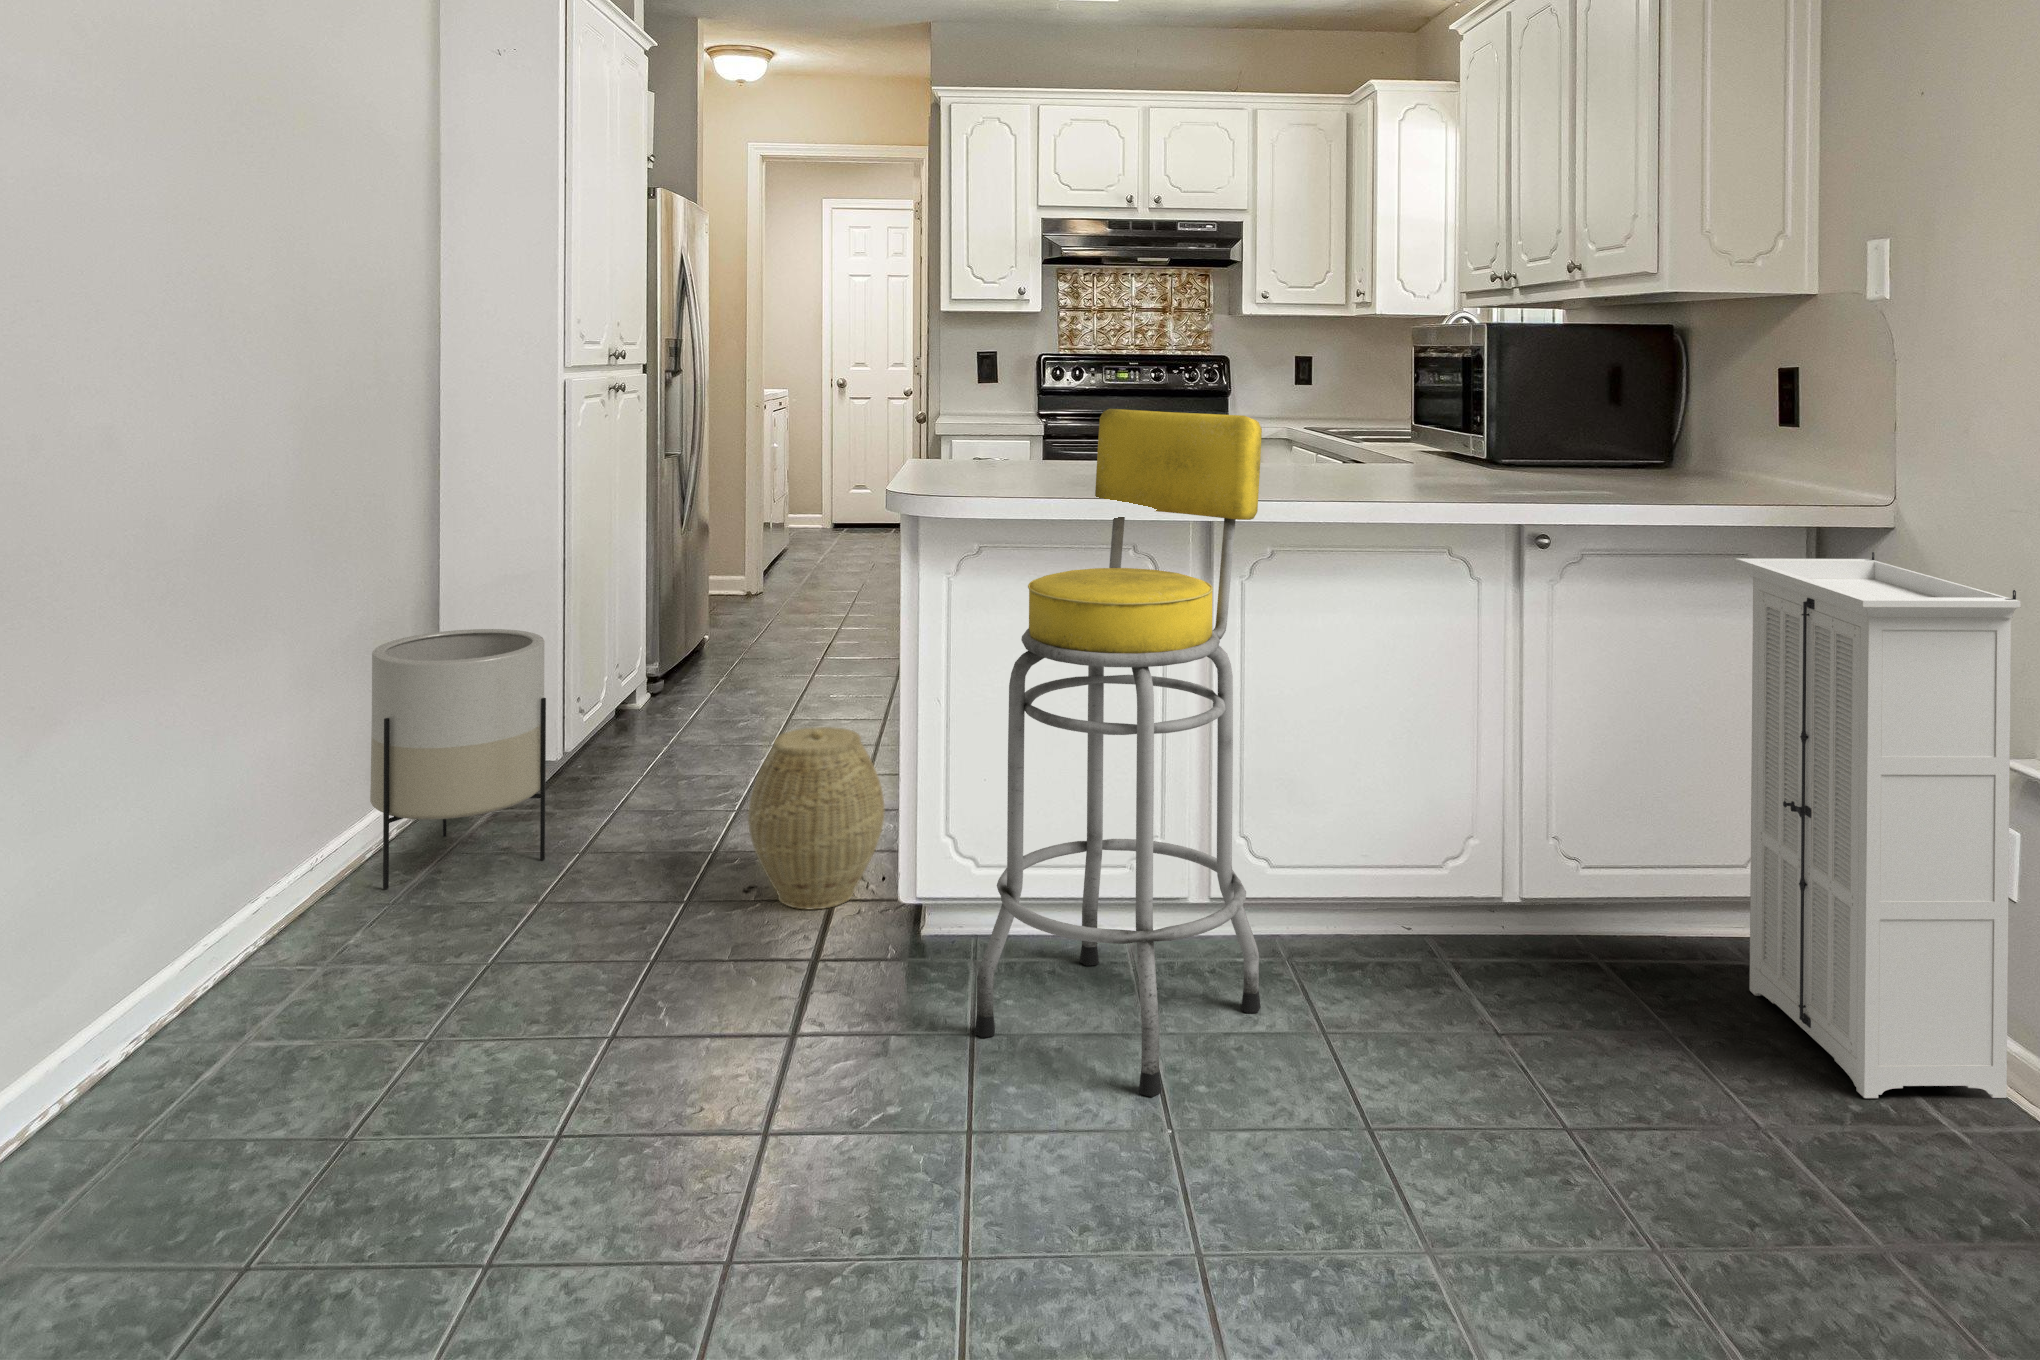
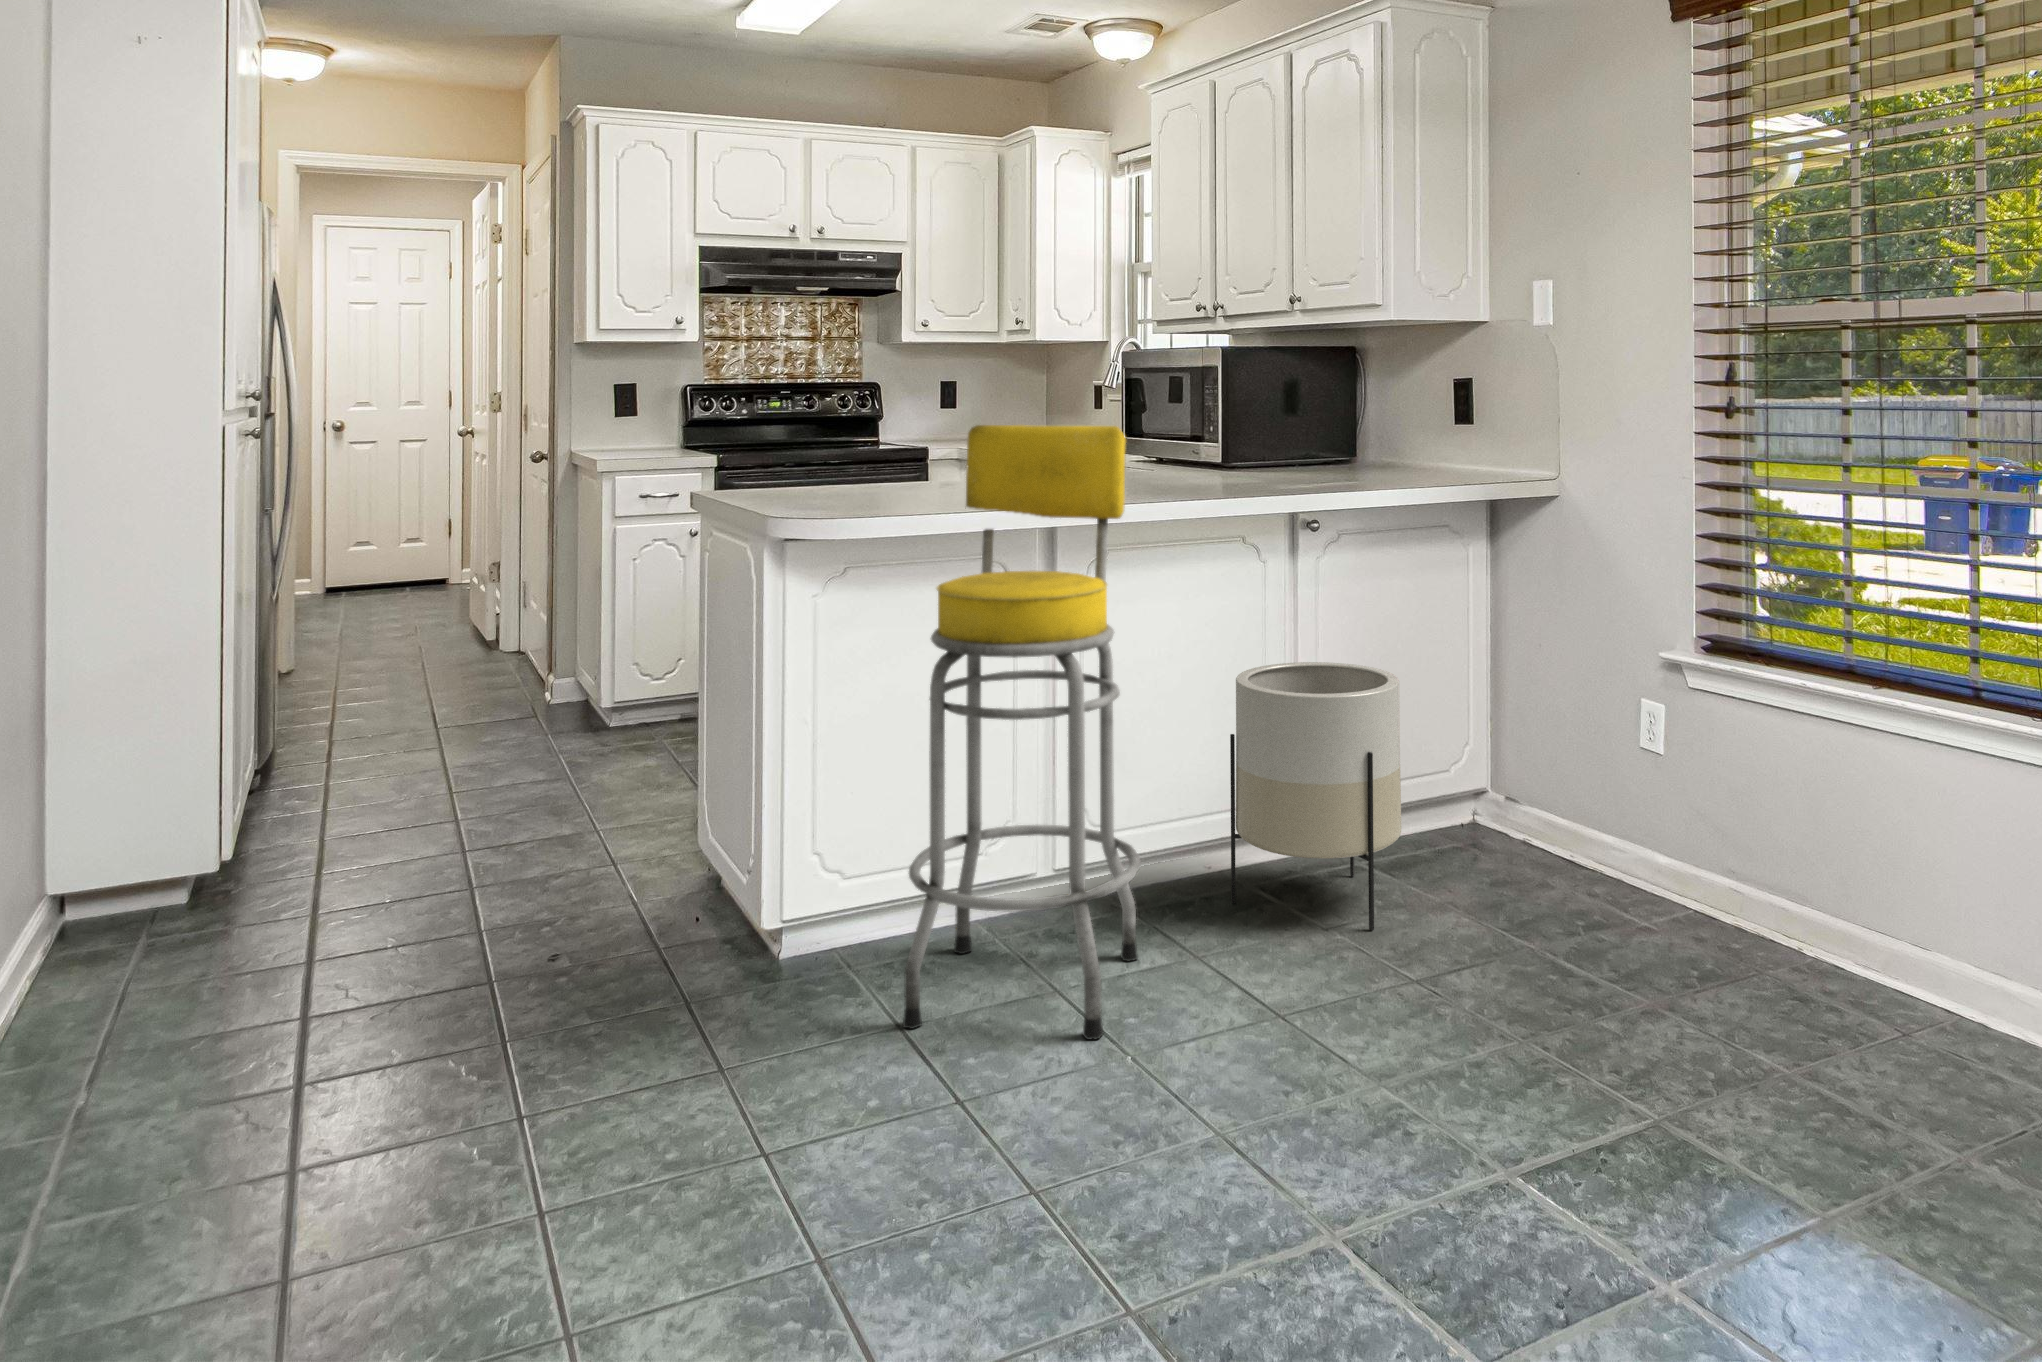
storage cabinet: present [1735,552,2021,1098] -> none [1465,517,1679,925]
planter: present [370,629,546,890] -> present [1230,662,1401,930]
woven basket: present [748,727,884,909] -> none [565,770,715,962]

